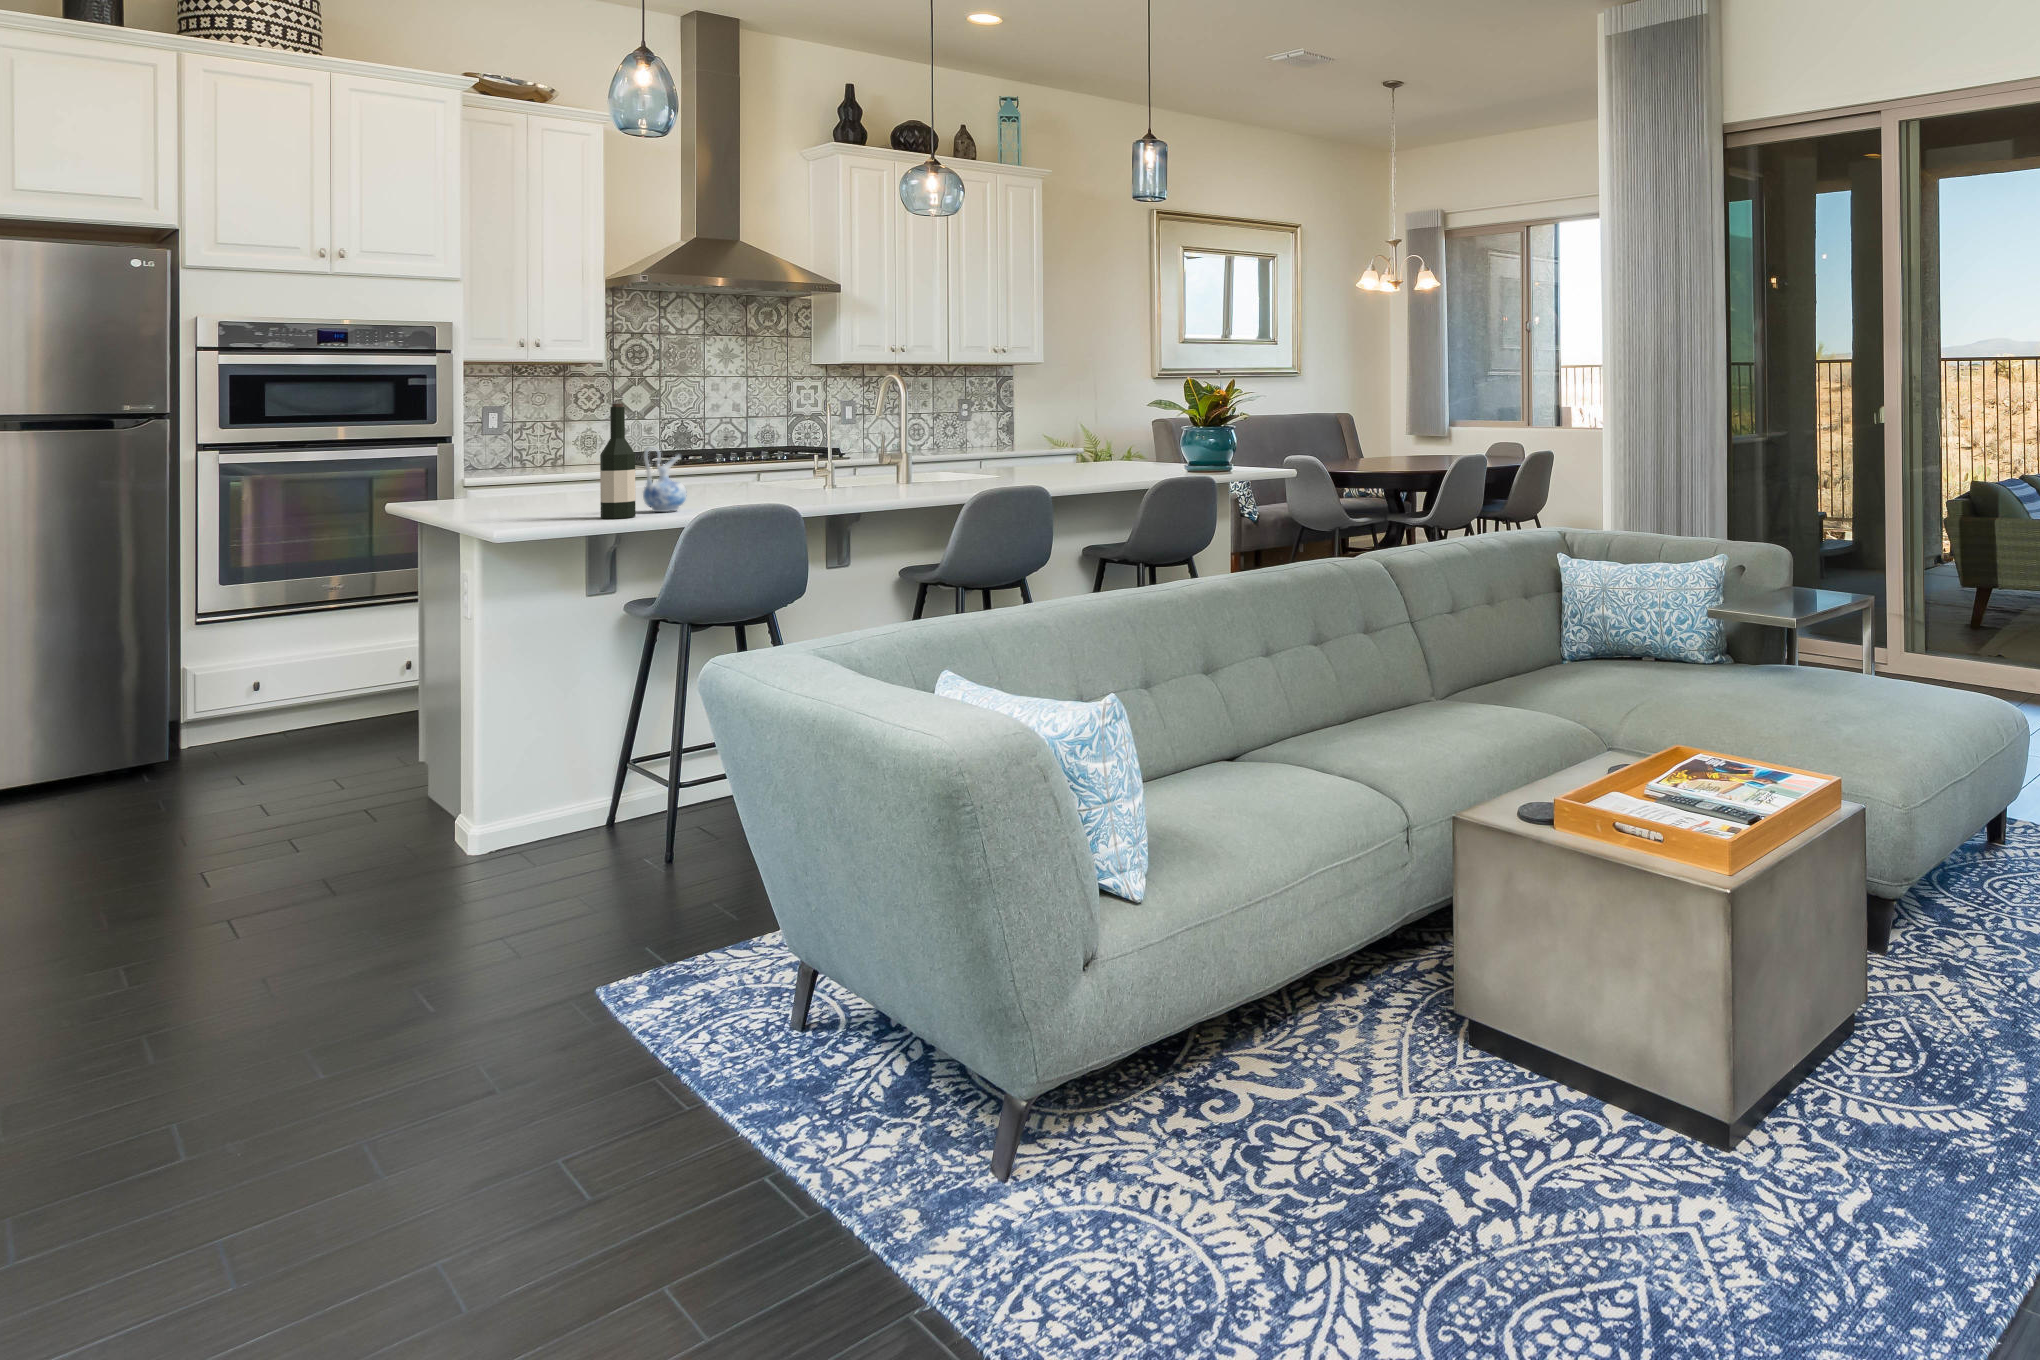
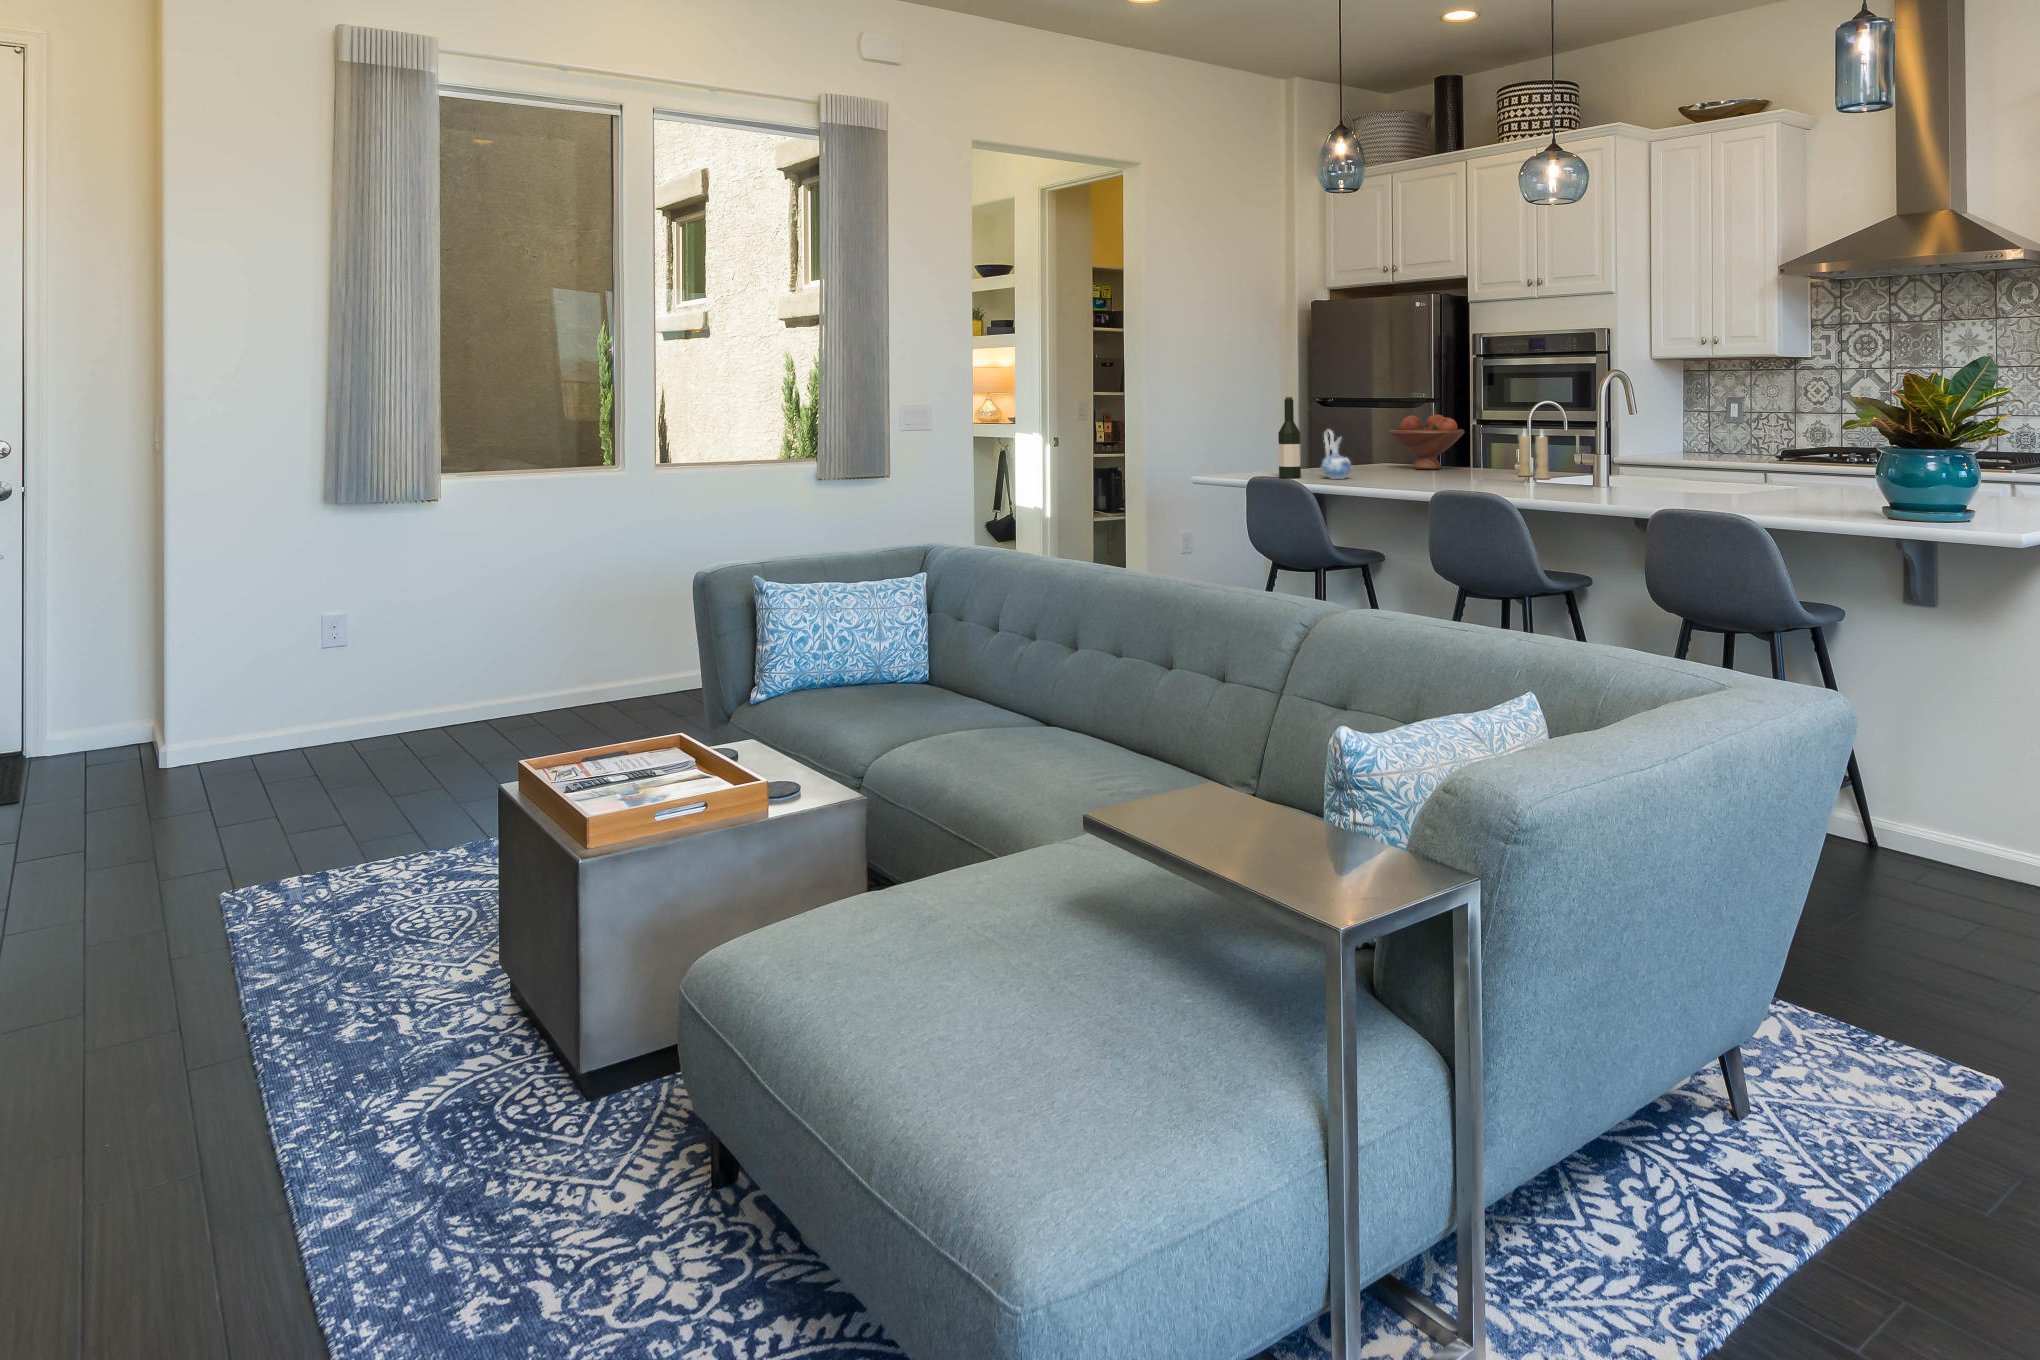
fruit bowl: none [475,429,589,503] -> present [1389,414,1465,470]
candle: none [693,435,759,493] -> present [1518,430,1550,479]

